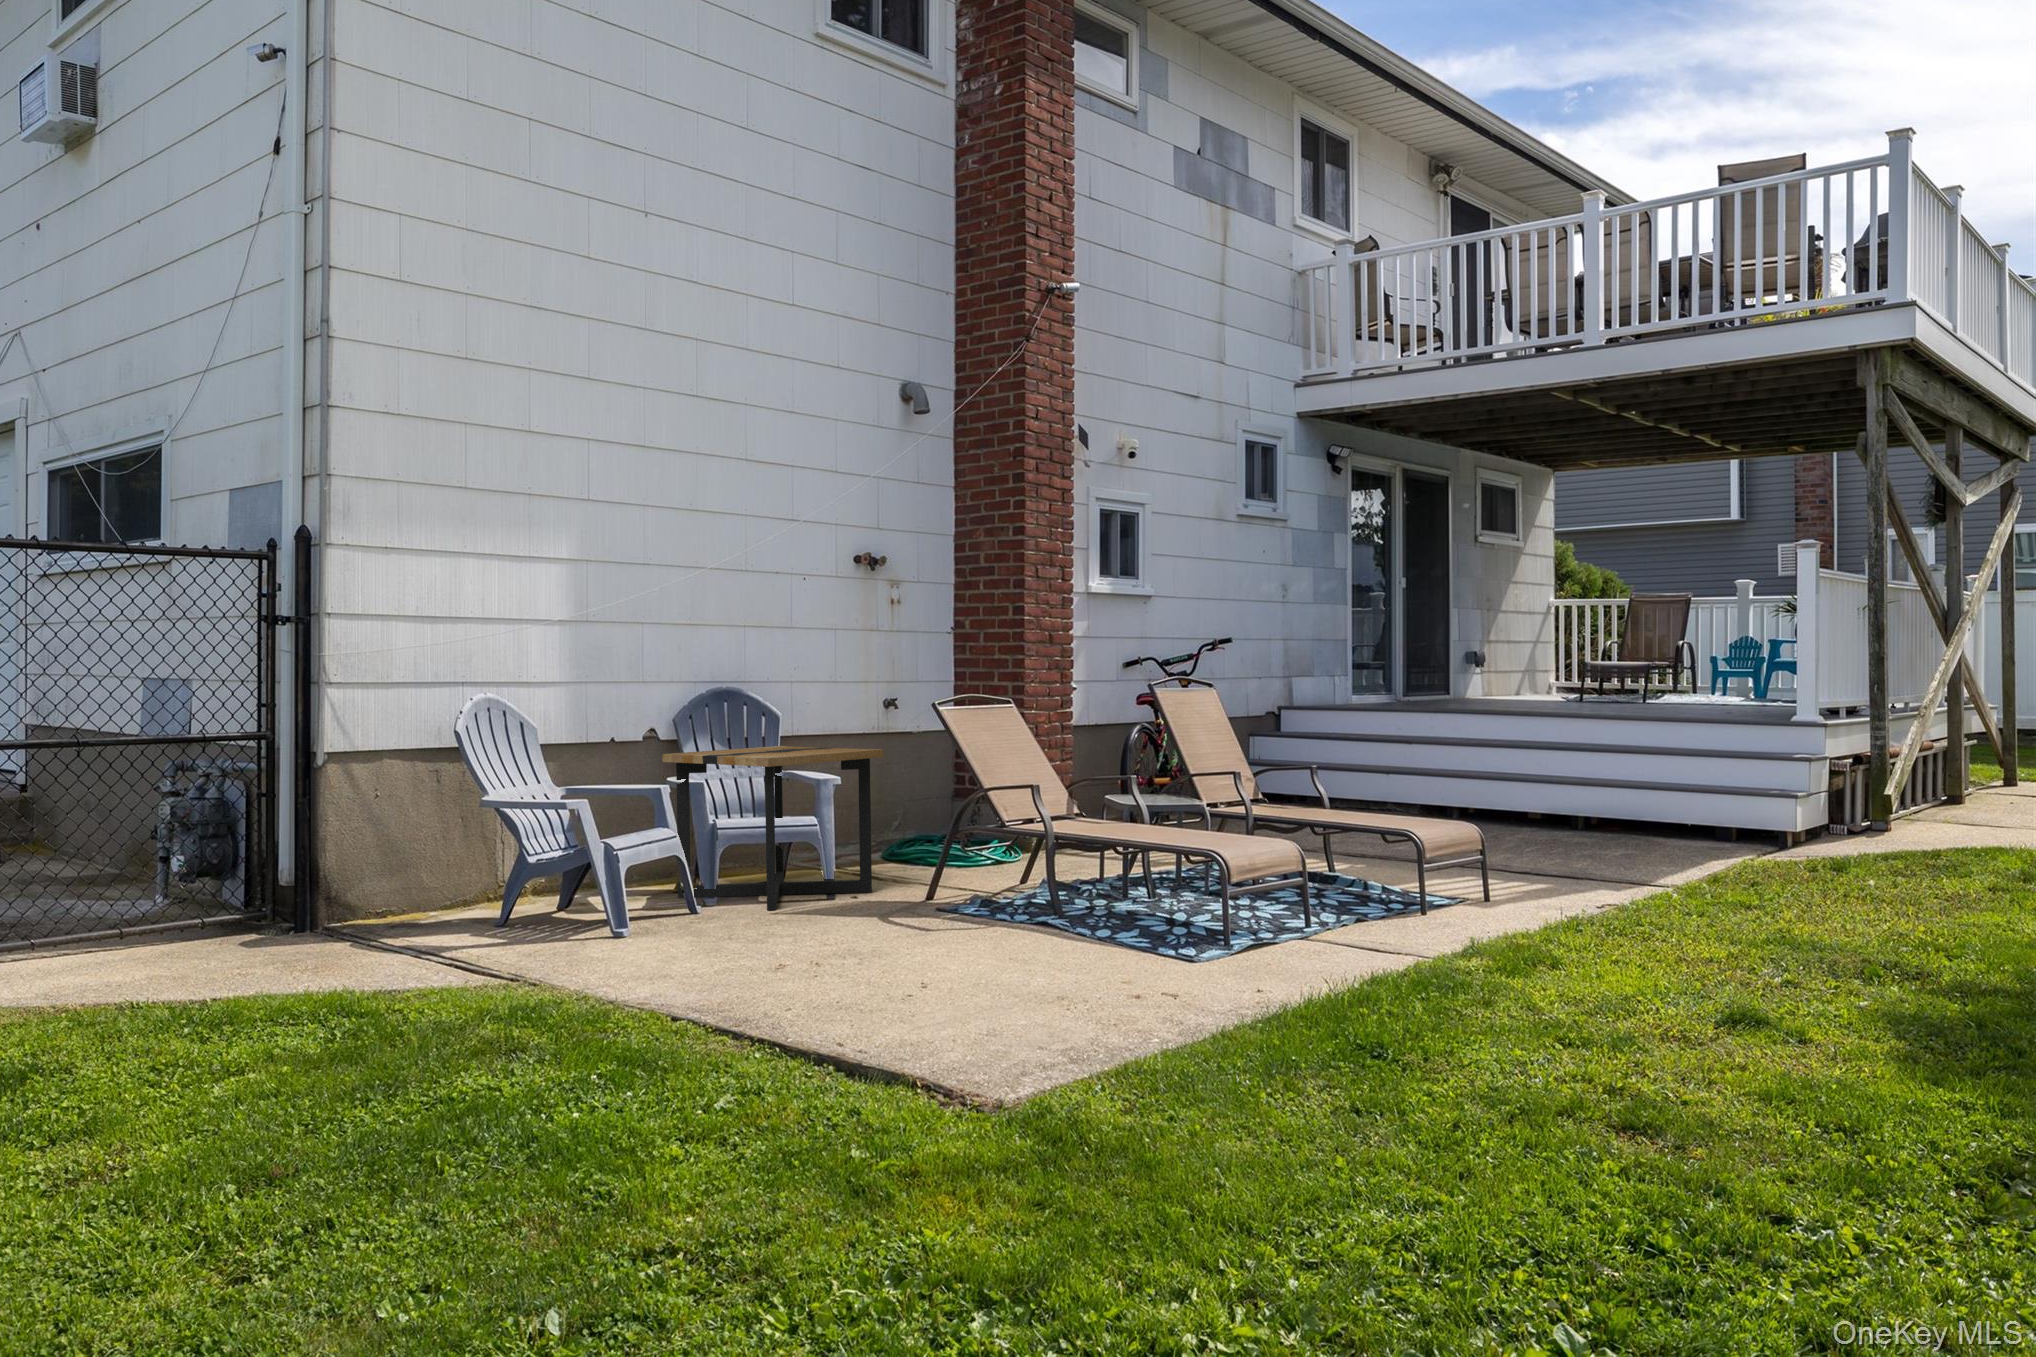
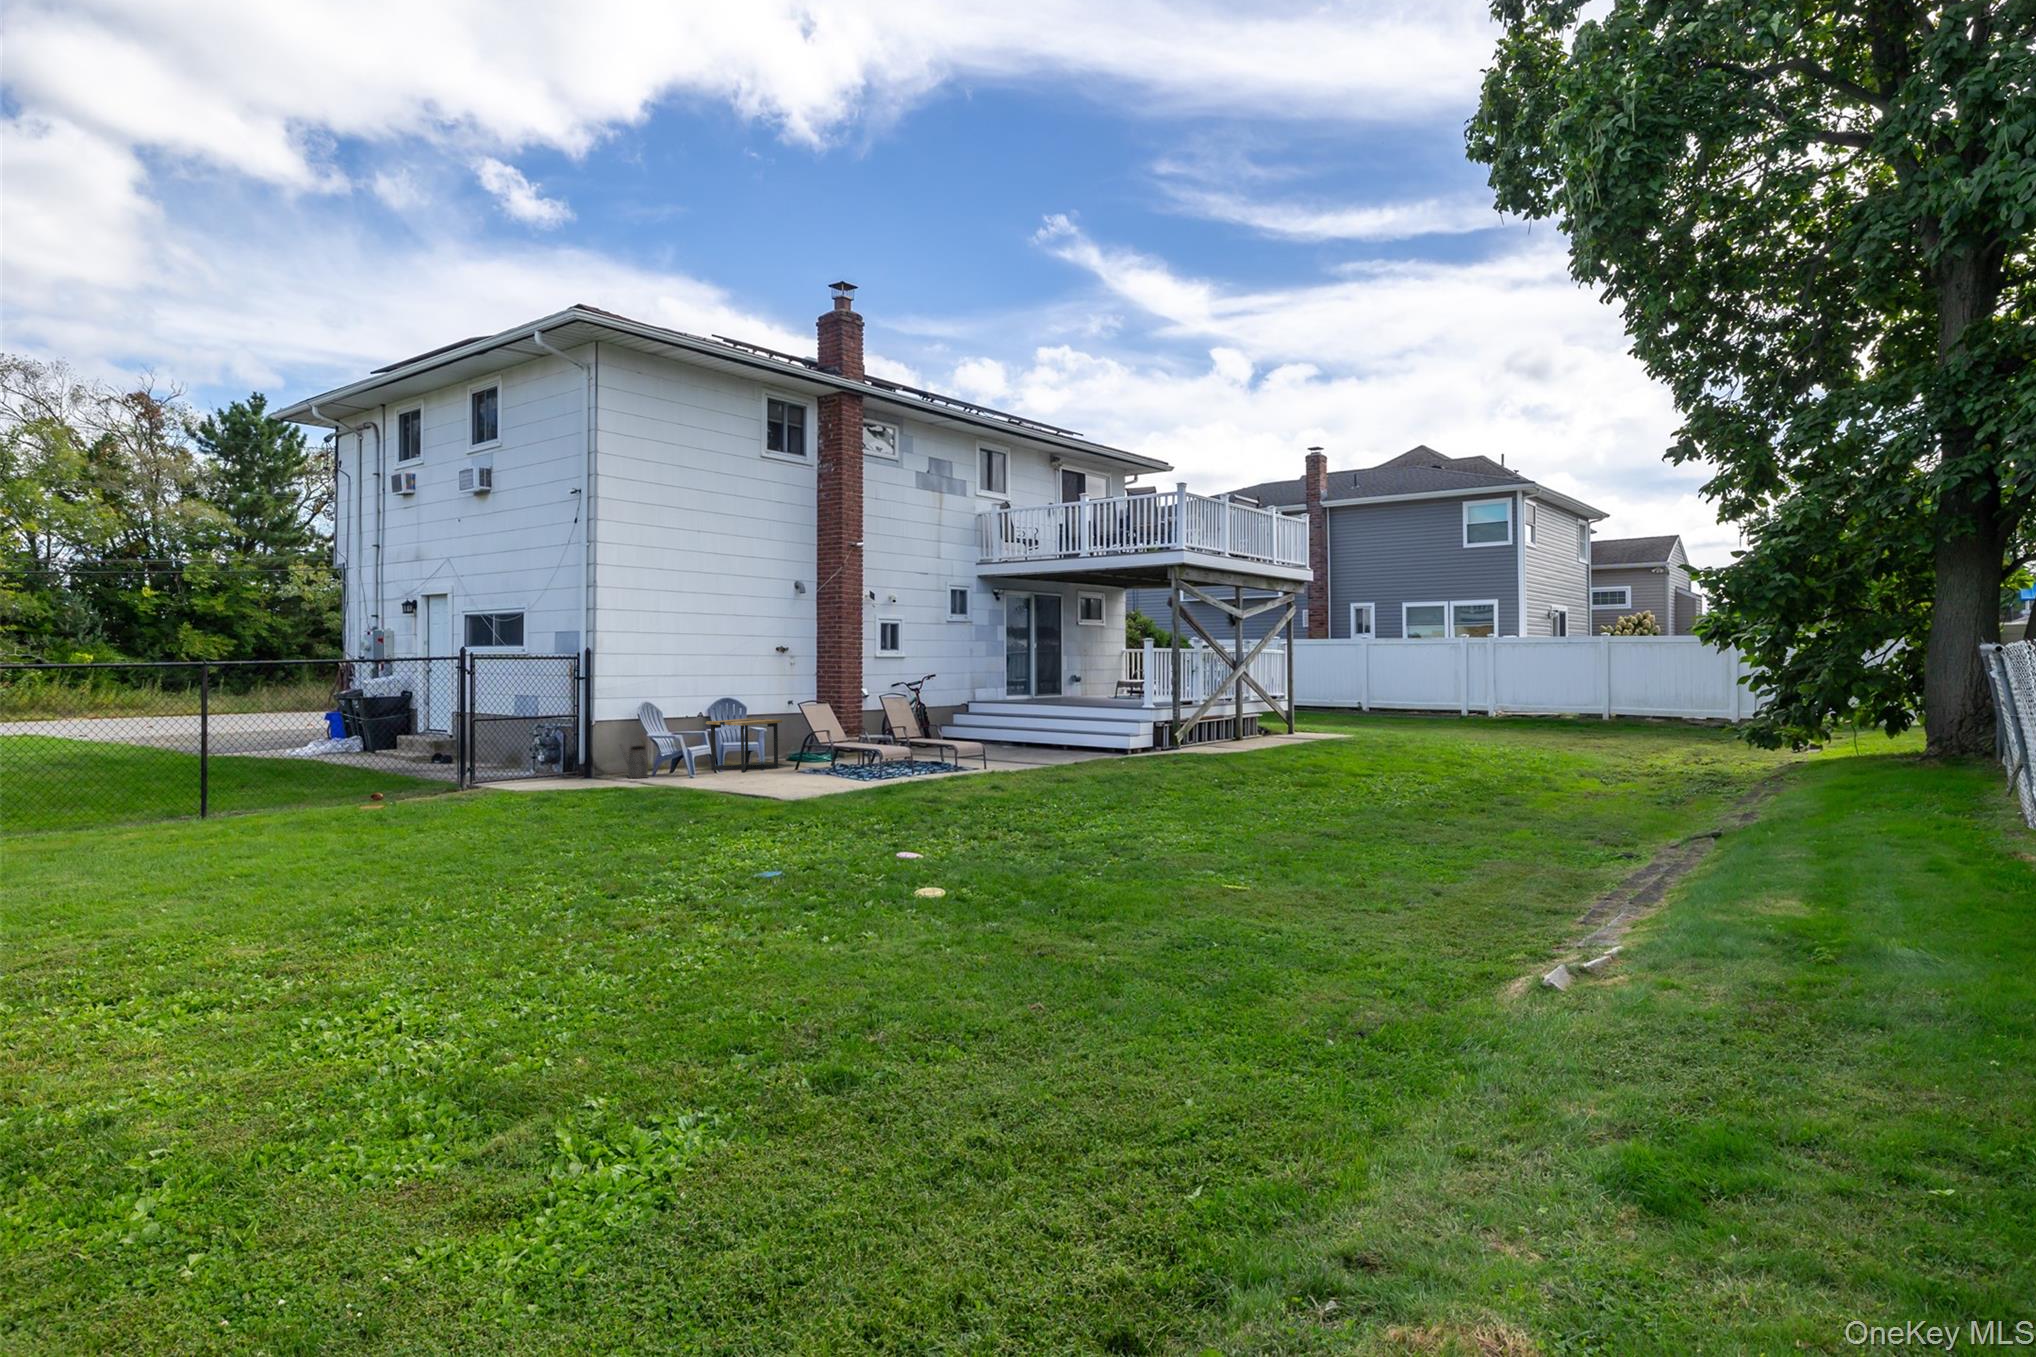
watering can: none [397,807,481,936] -> present [620,739,648,778]

